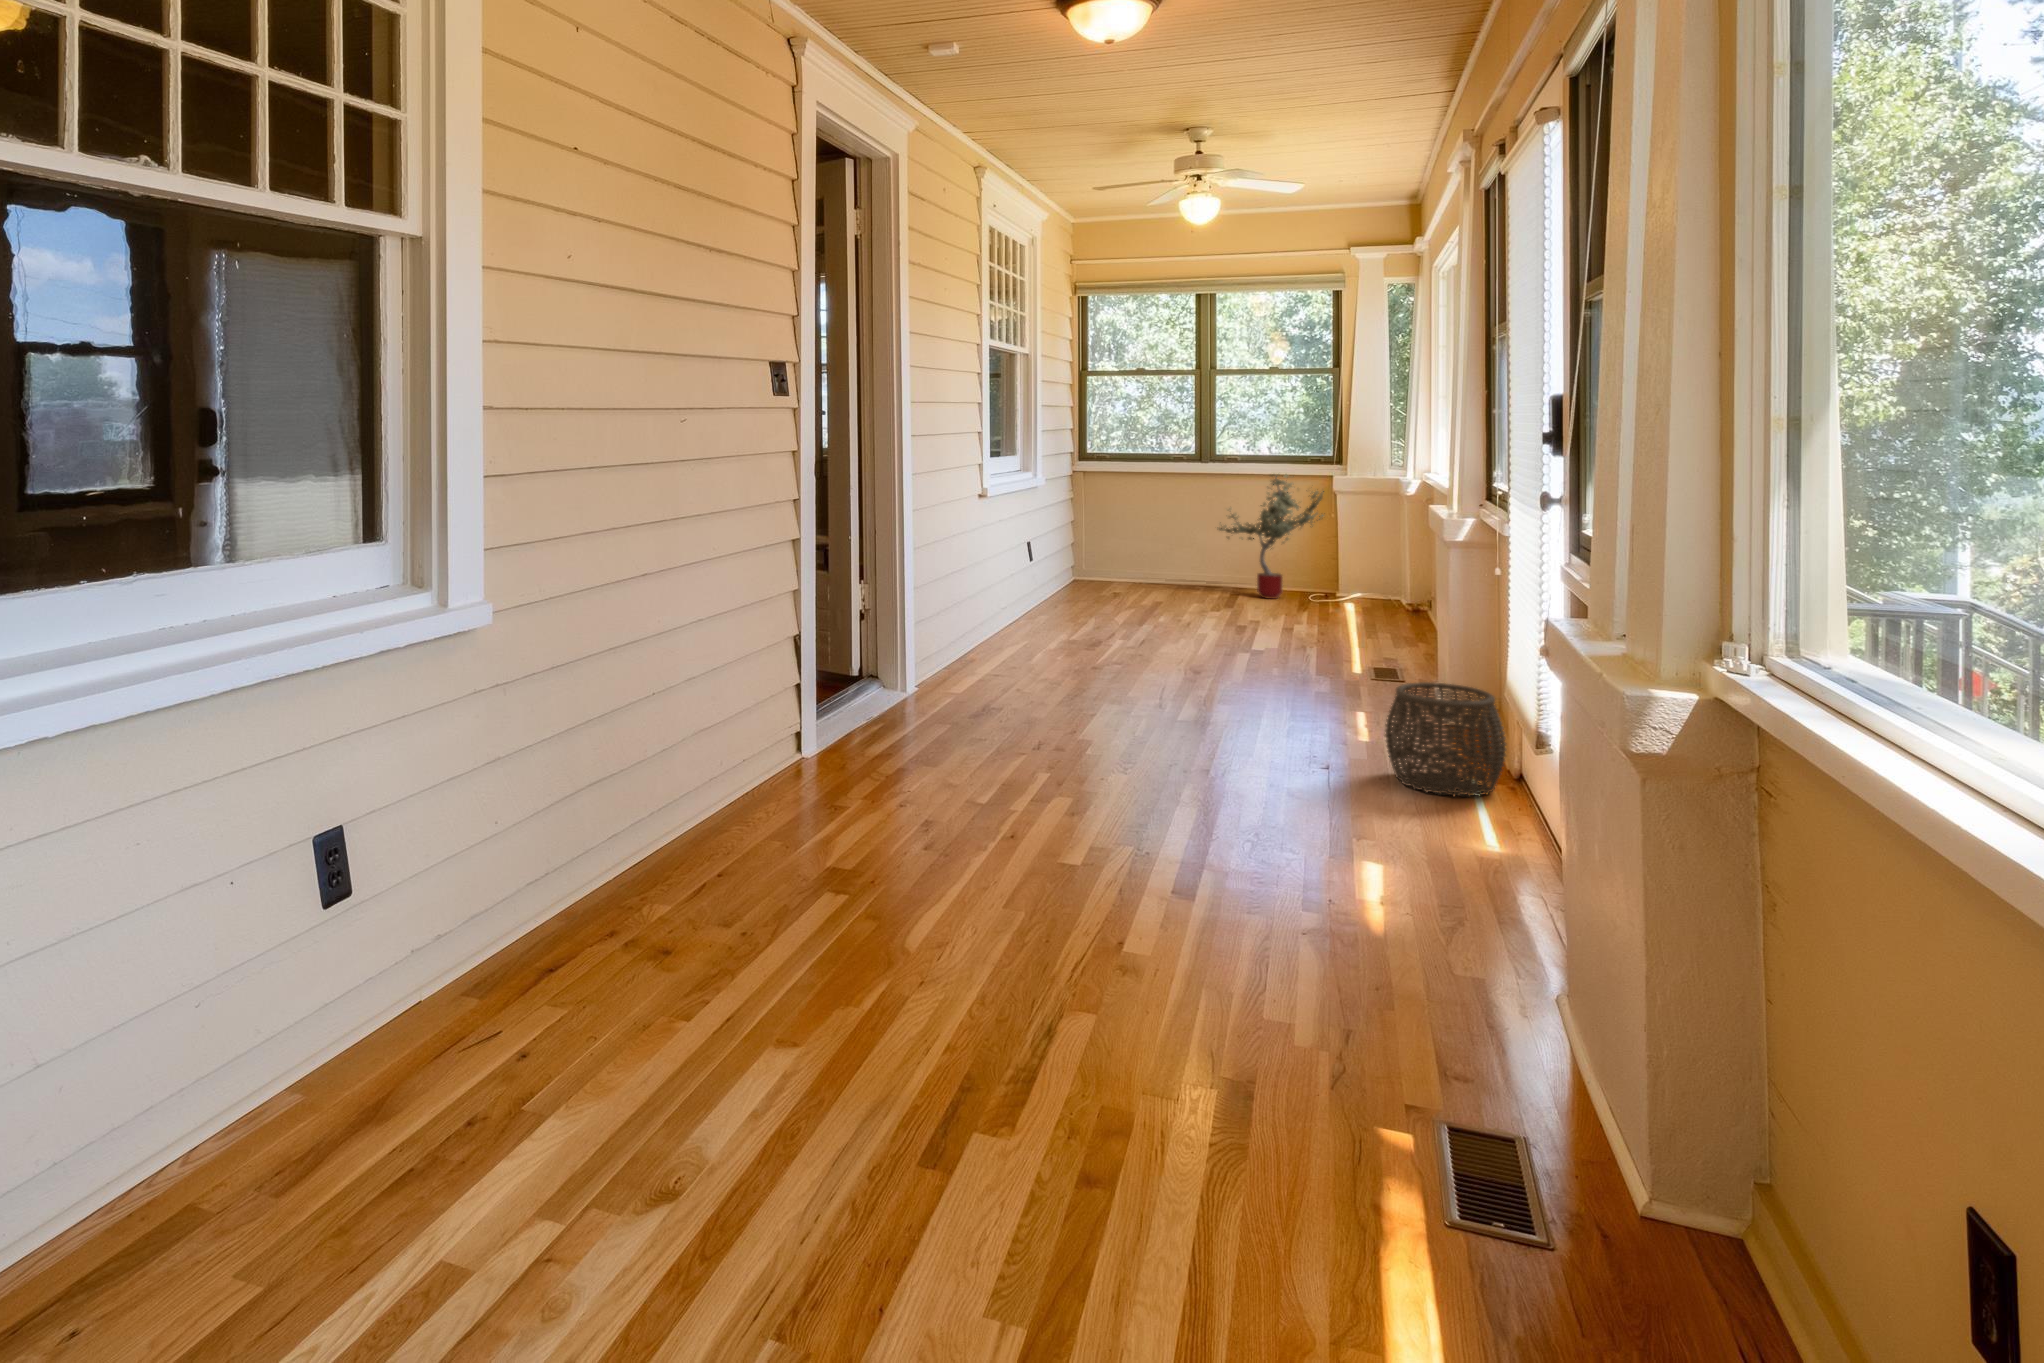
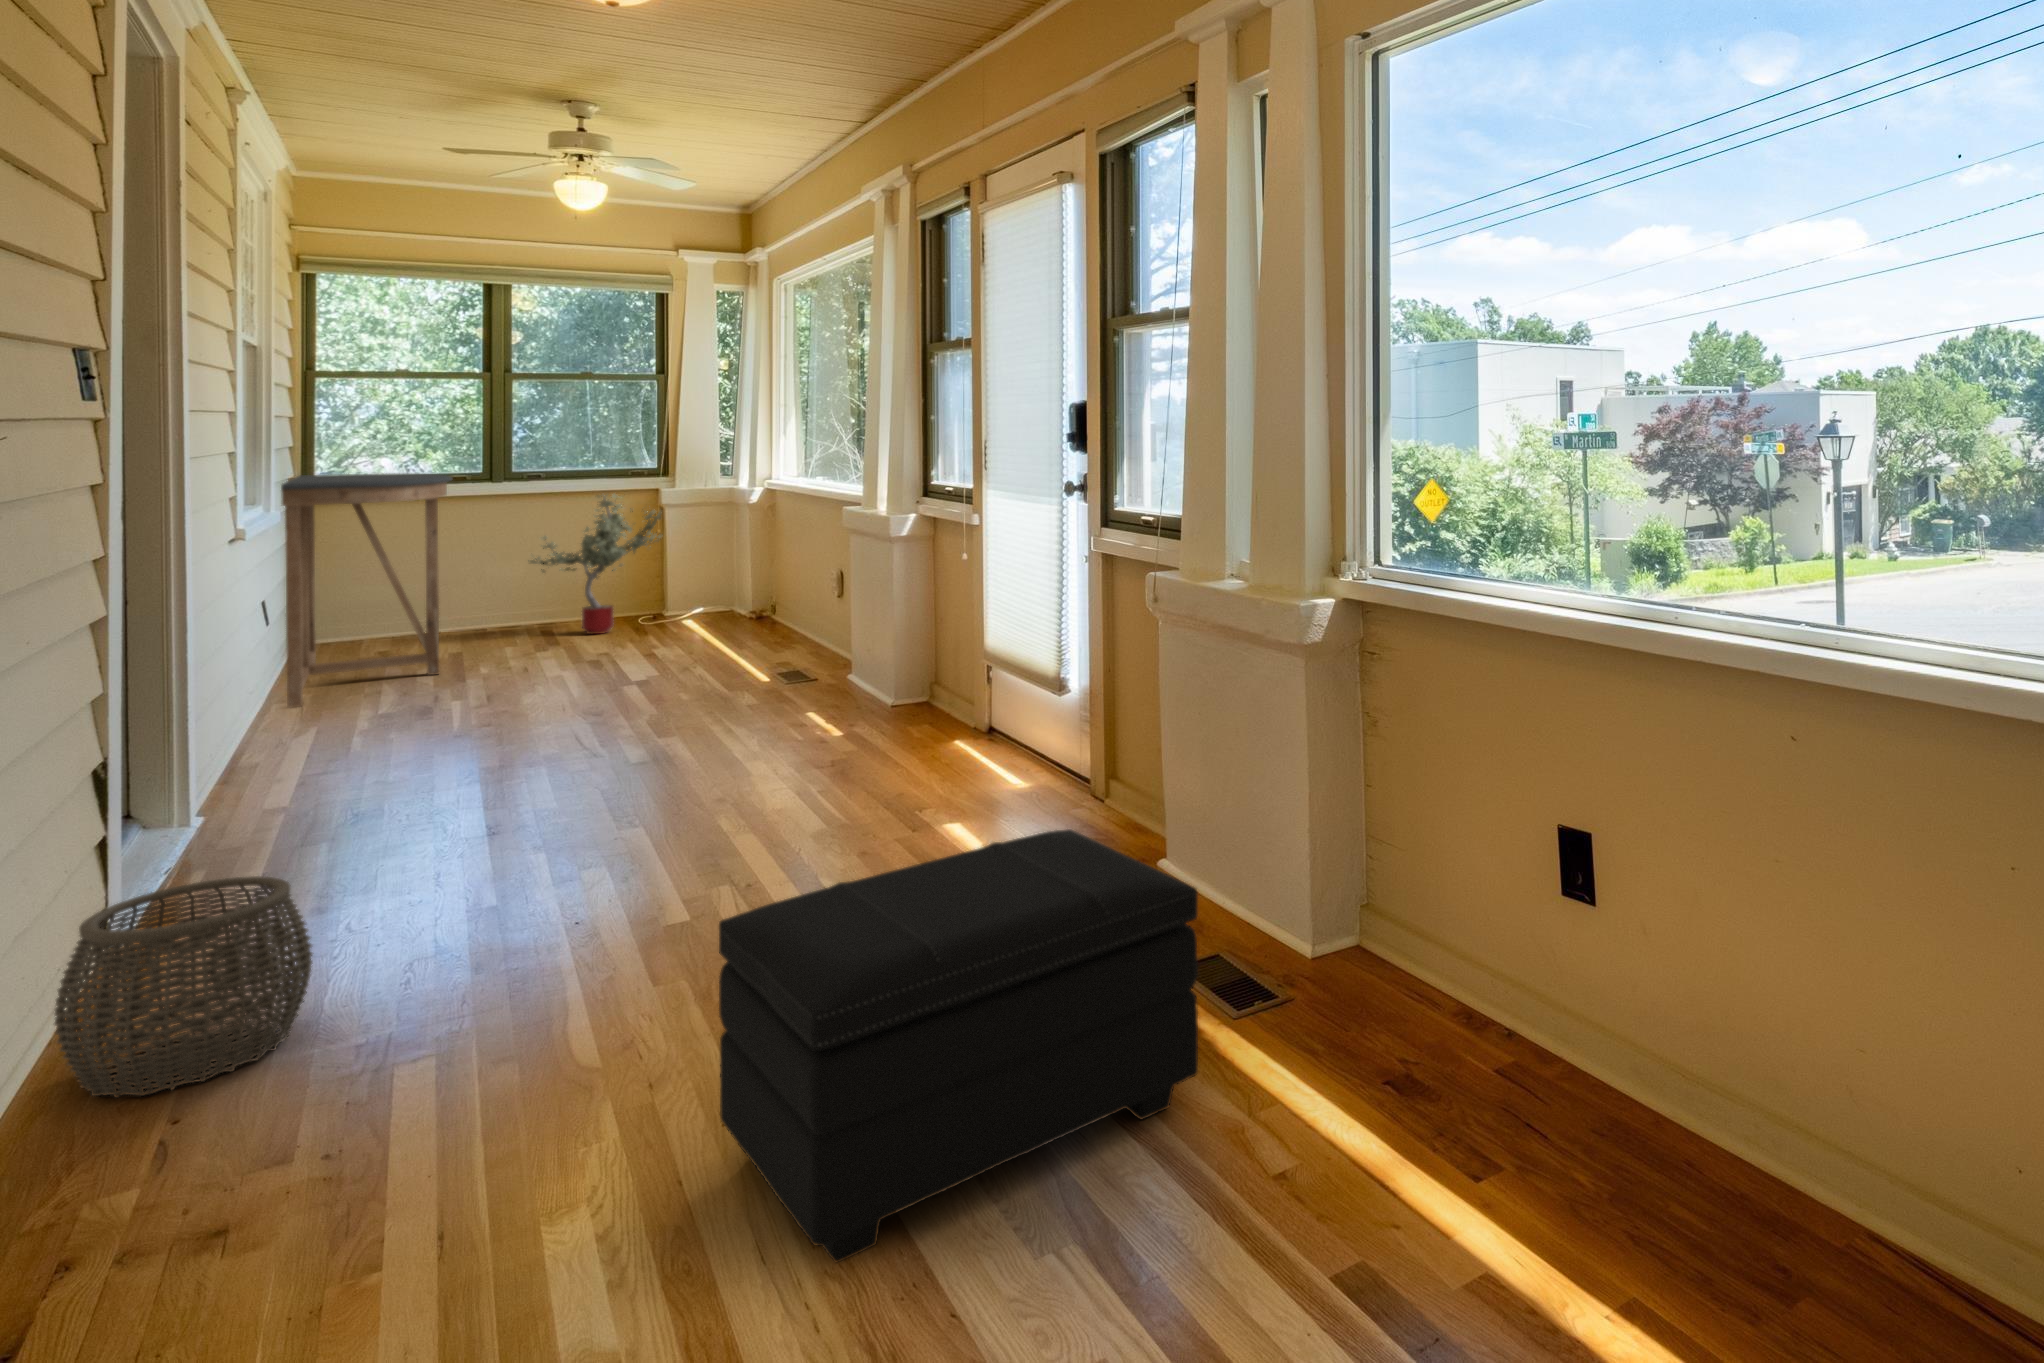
console table: none [1027,449,1146,620] -> present [281,473,452,708]
woven basket: present [1385,682,1506,797] -> present [54,876,312,1097]
footstool: none [818,854,1274,1278] -> present [719,829,1198,1262]

